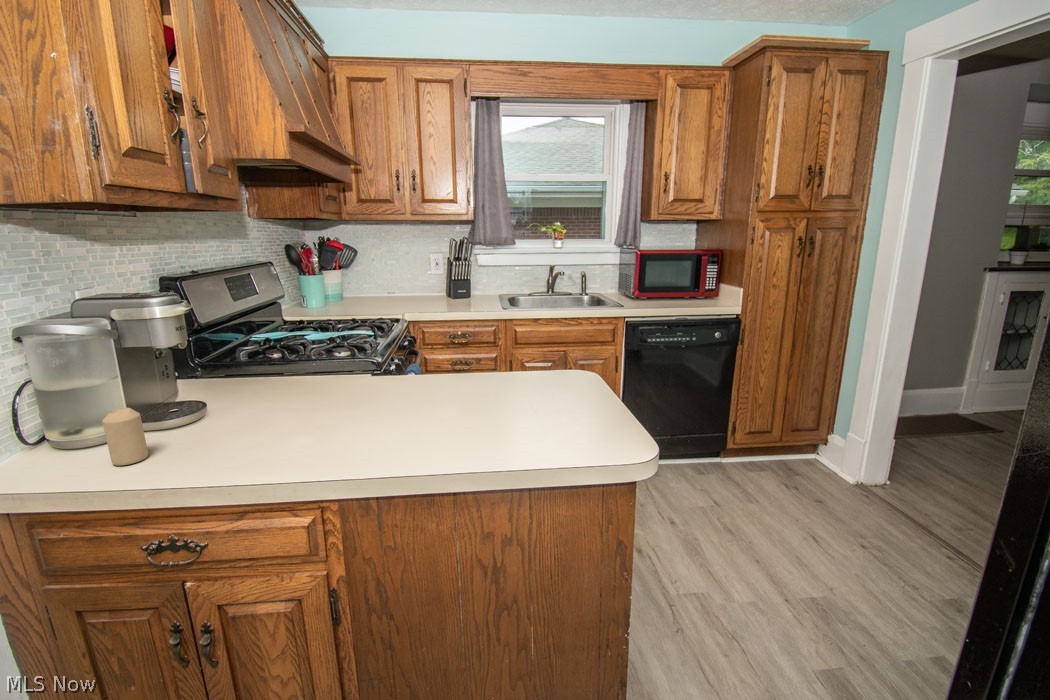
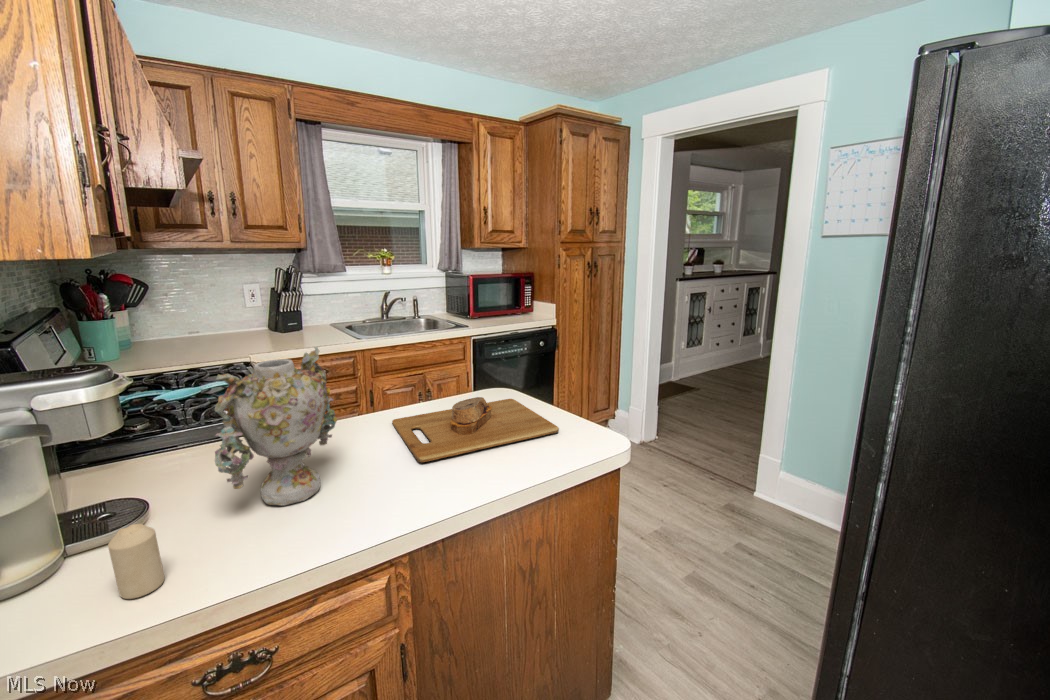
vase: none [212,286,346,428] -> present [215,347,337,506]
cutting board: none [410,367,583,419] -> present [392,397,559,463]

